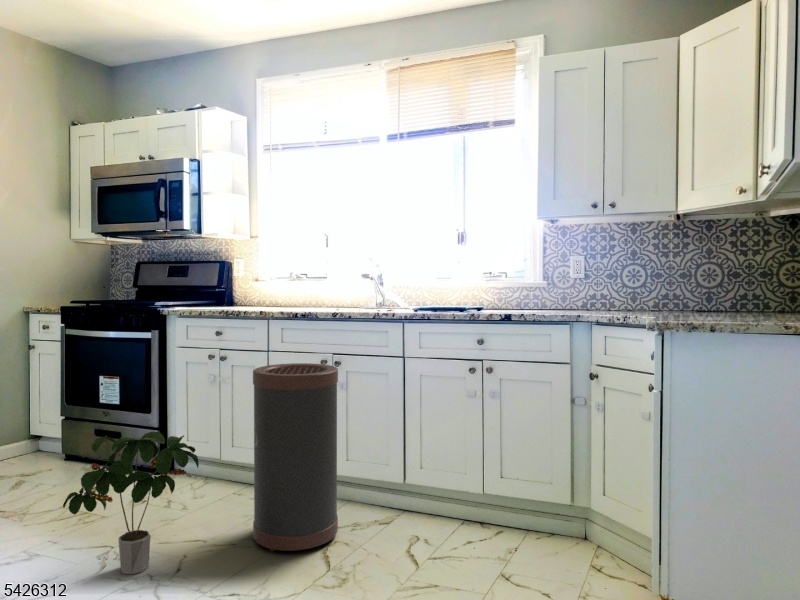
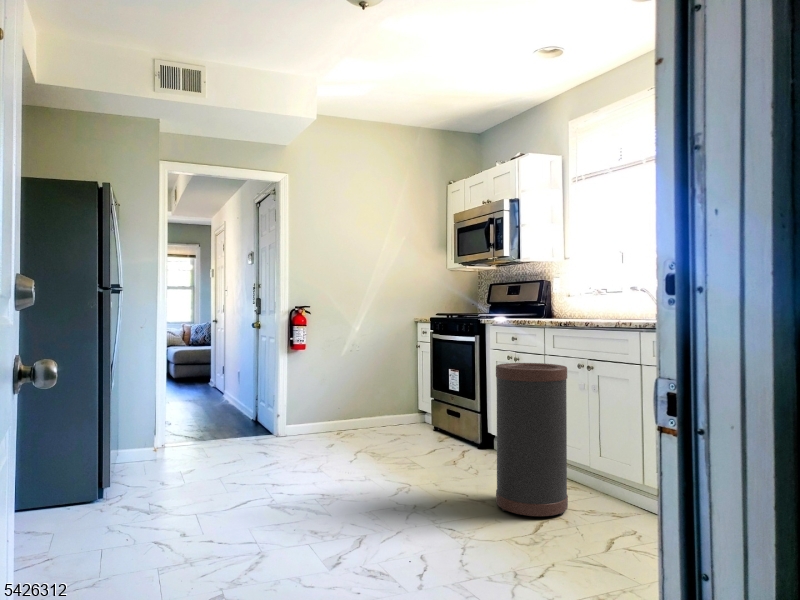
potted plant: present [63,432,199,574] -> none [377,400,455,498]

